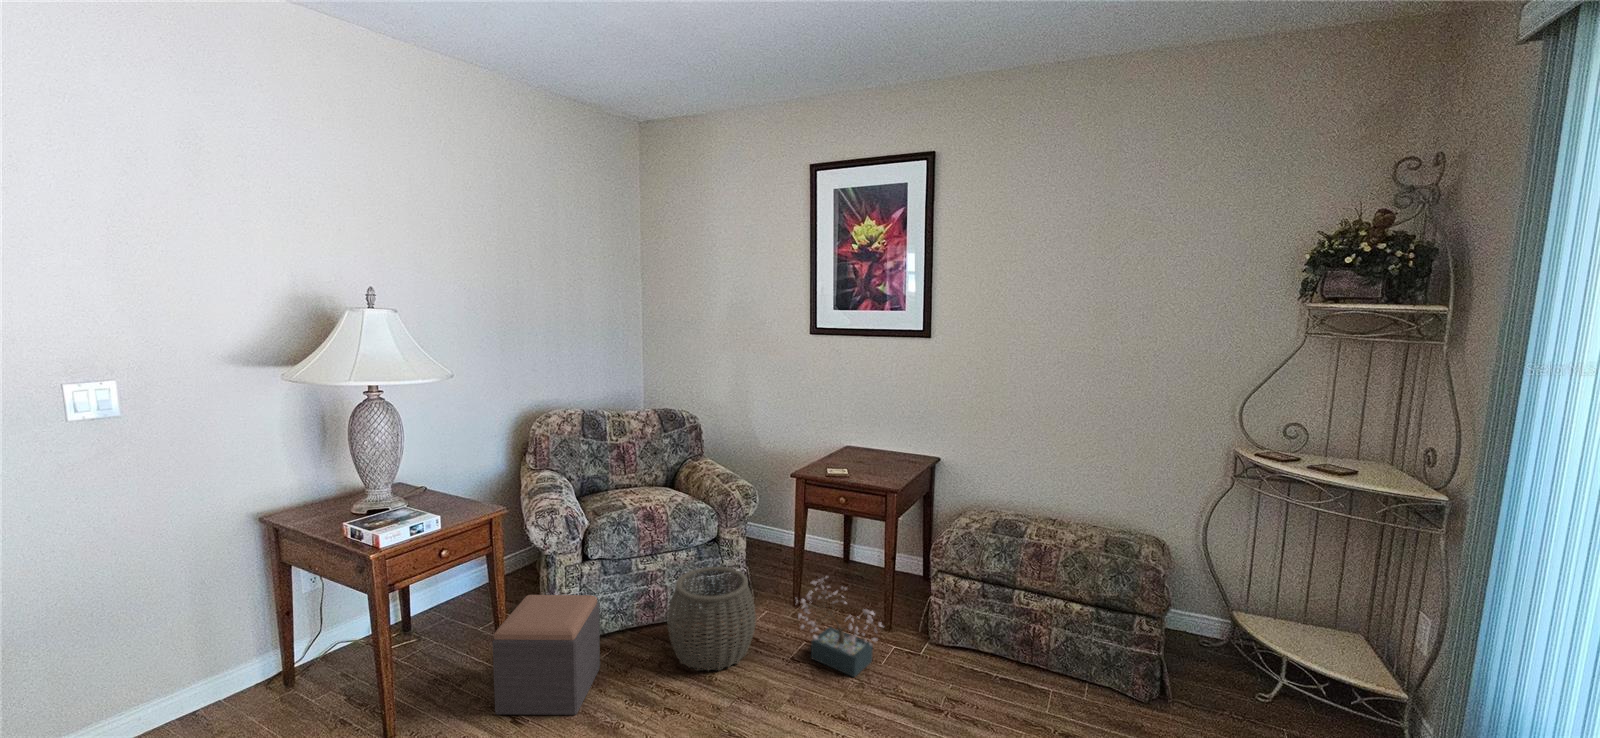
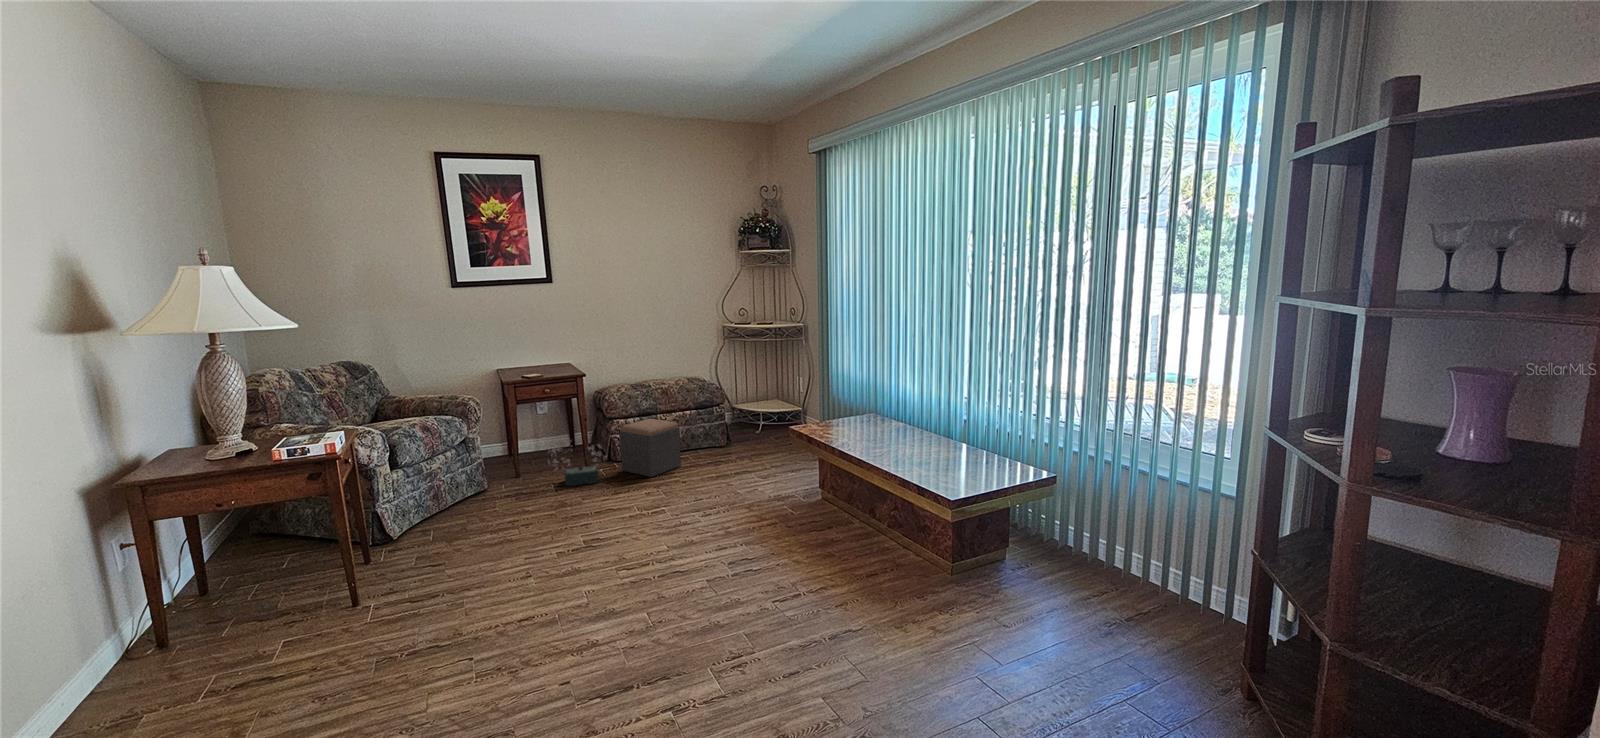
woven basket: present [667,567,756,670] -> none [466,449,533,513]
footstool: present [493,595,600,715] -> present [620,419,681,477]

